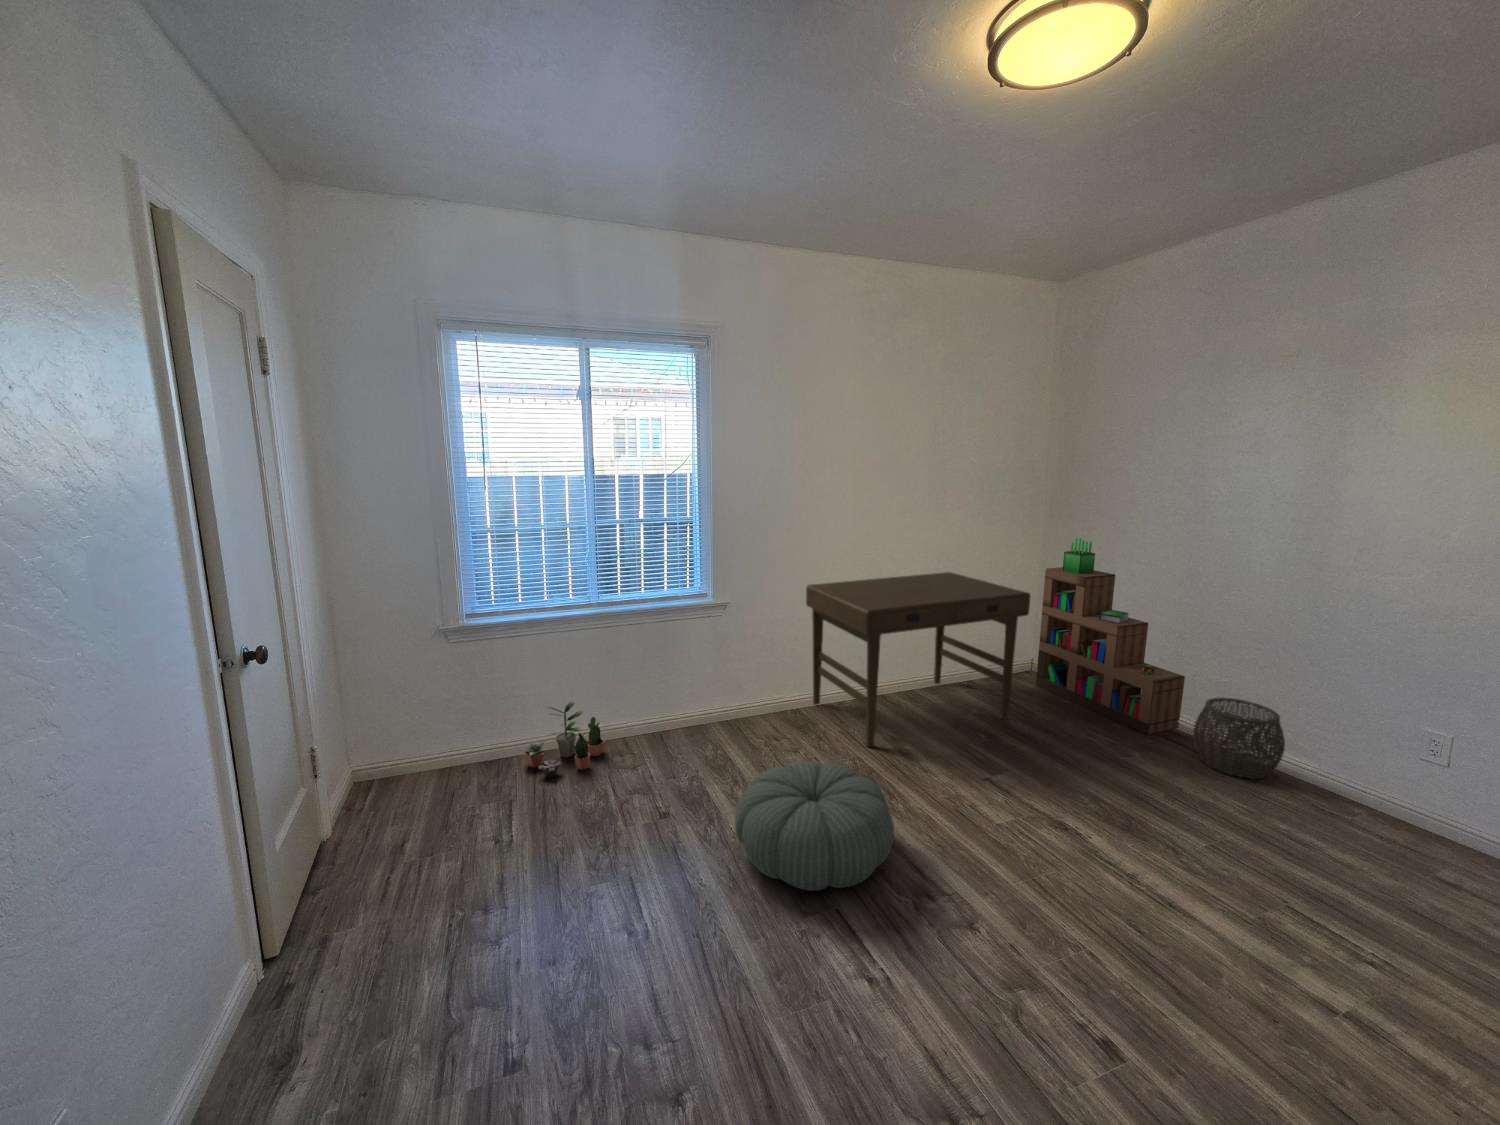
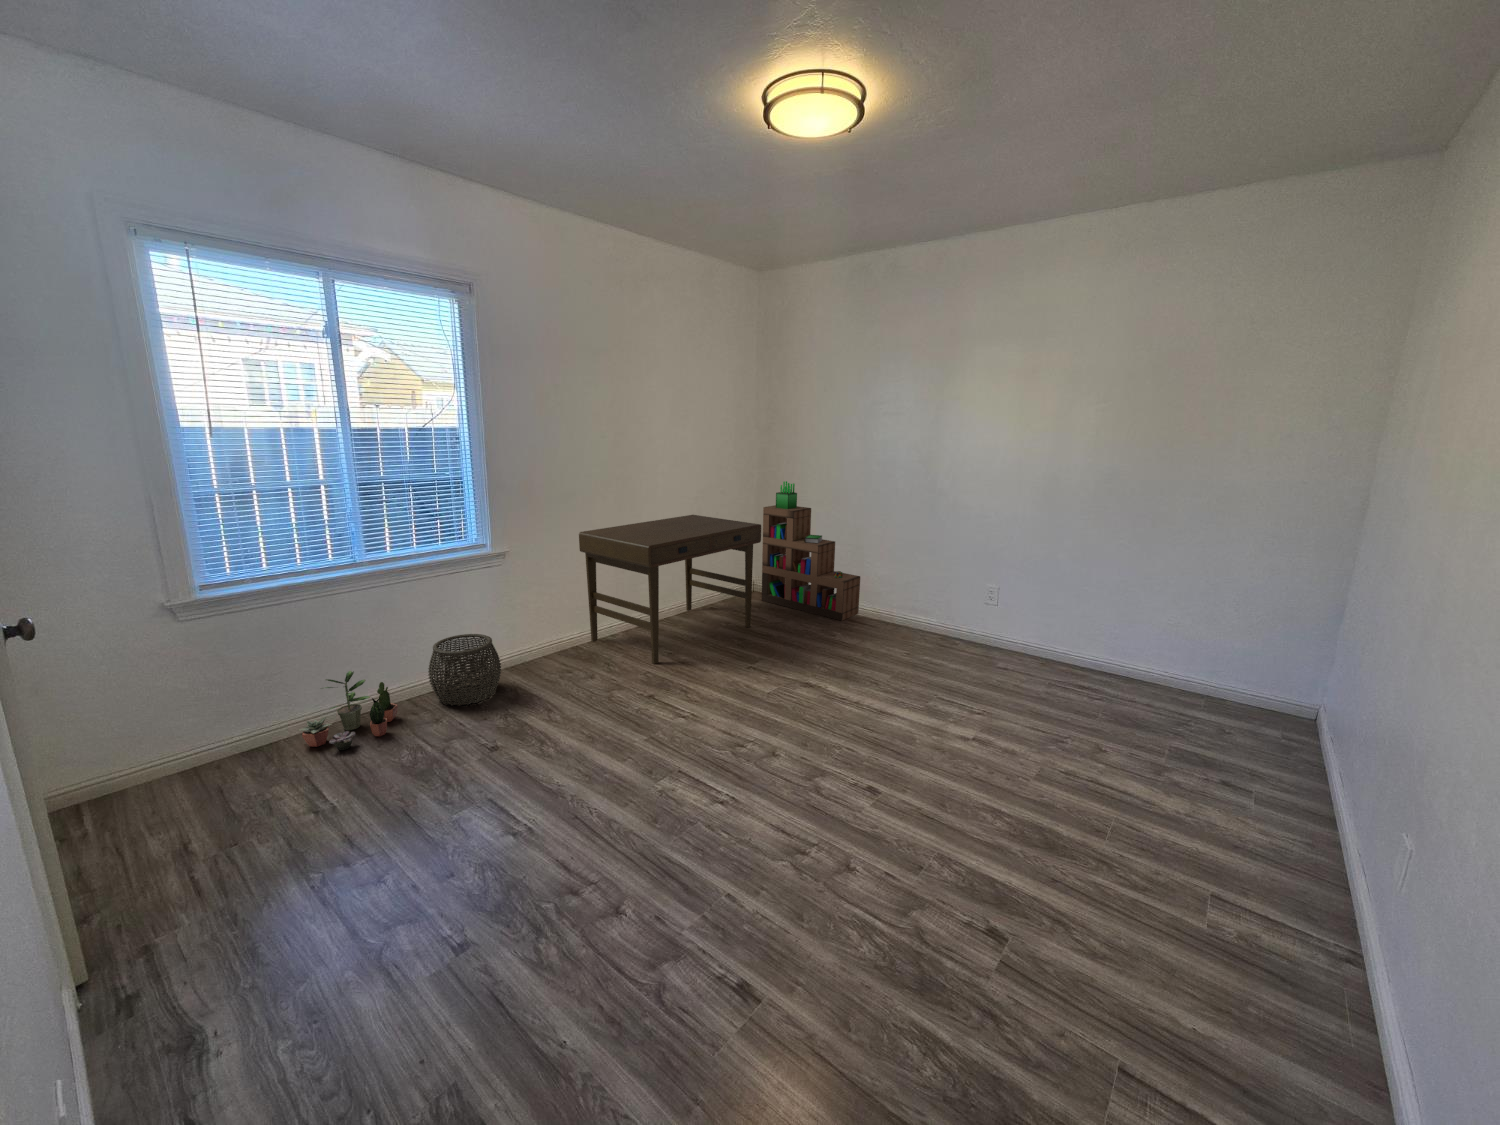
woven basket: present [1193,698,1285,779] -> present [428,634,501,706]
pouf: present [735,761,894,891] -> none [576,671,708,766]

